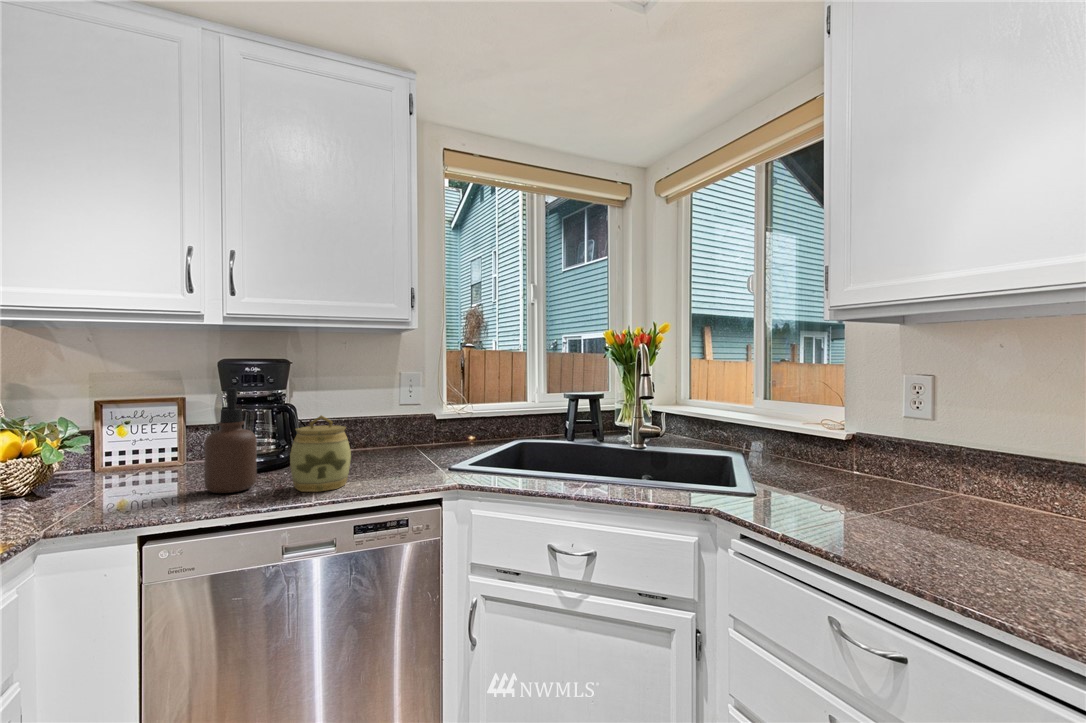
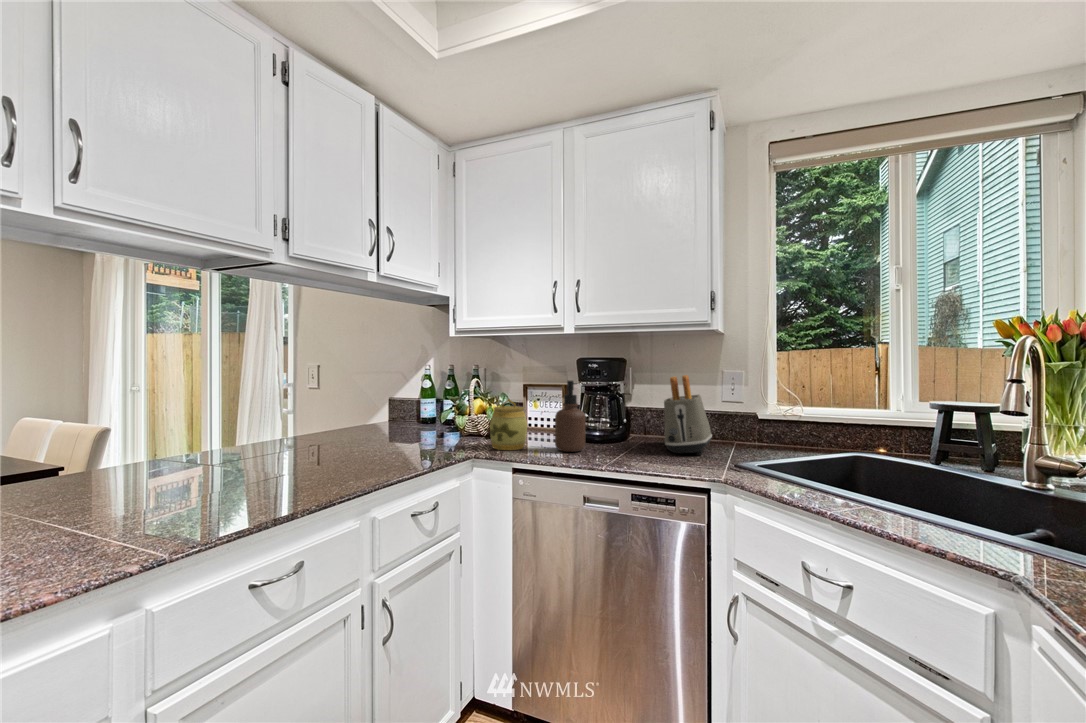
toaster: none [352,377,410,469] -> present [664,375,712,455]
jar: present [290,416,351,492] -> present [490,399,527,450]

